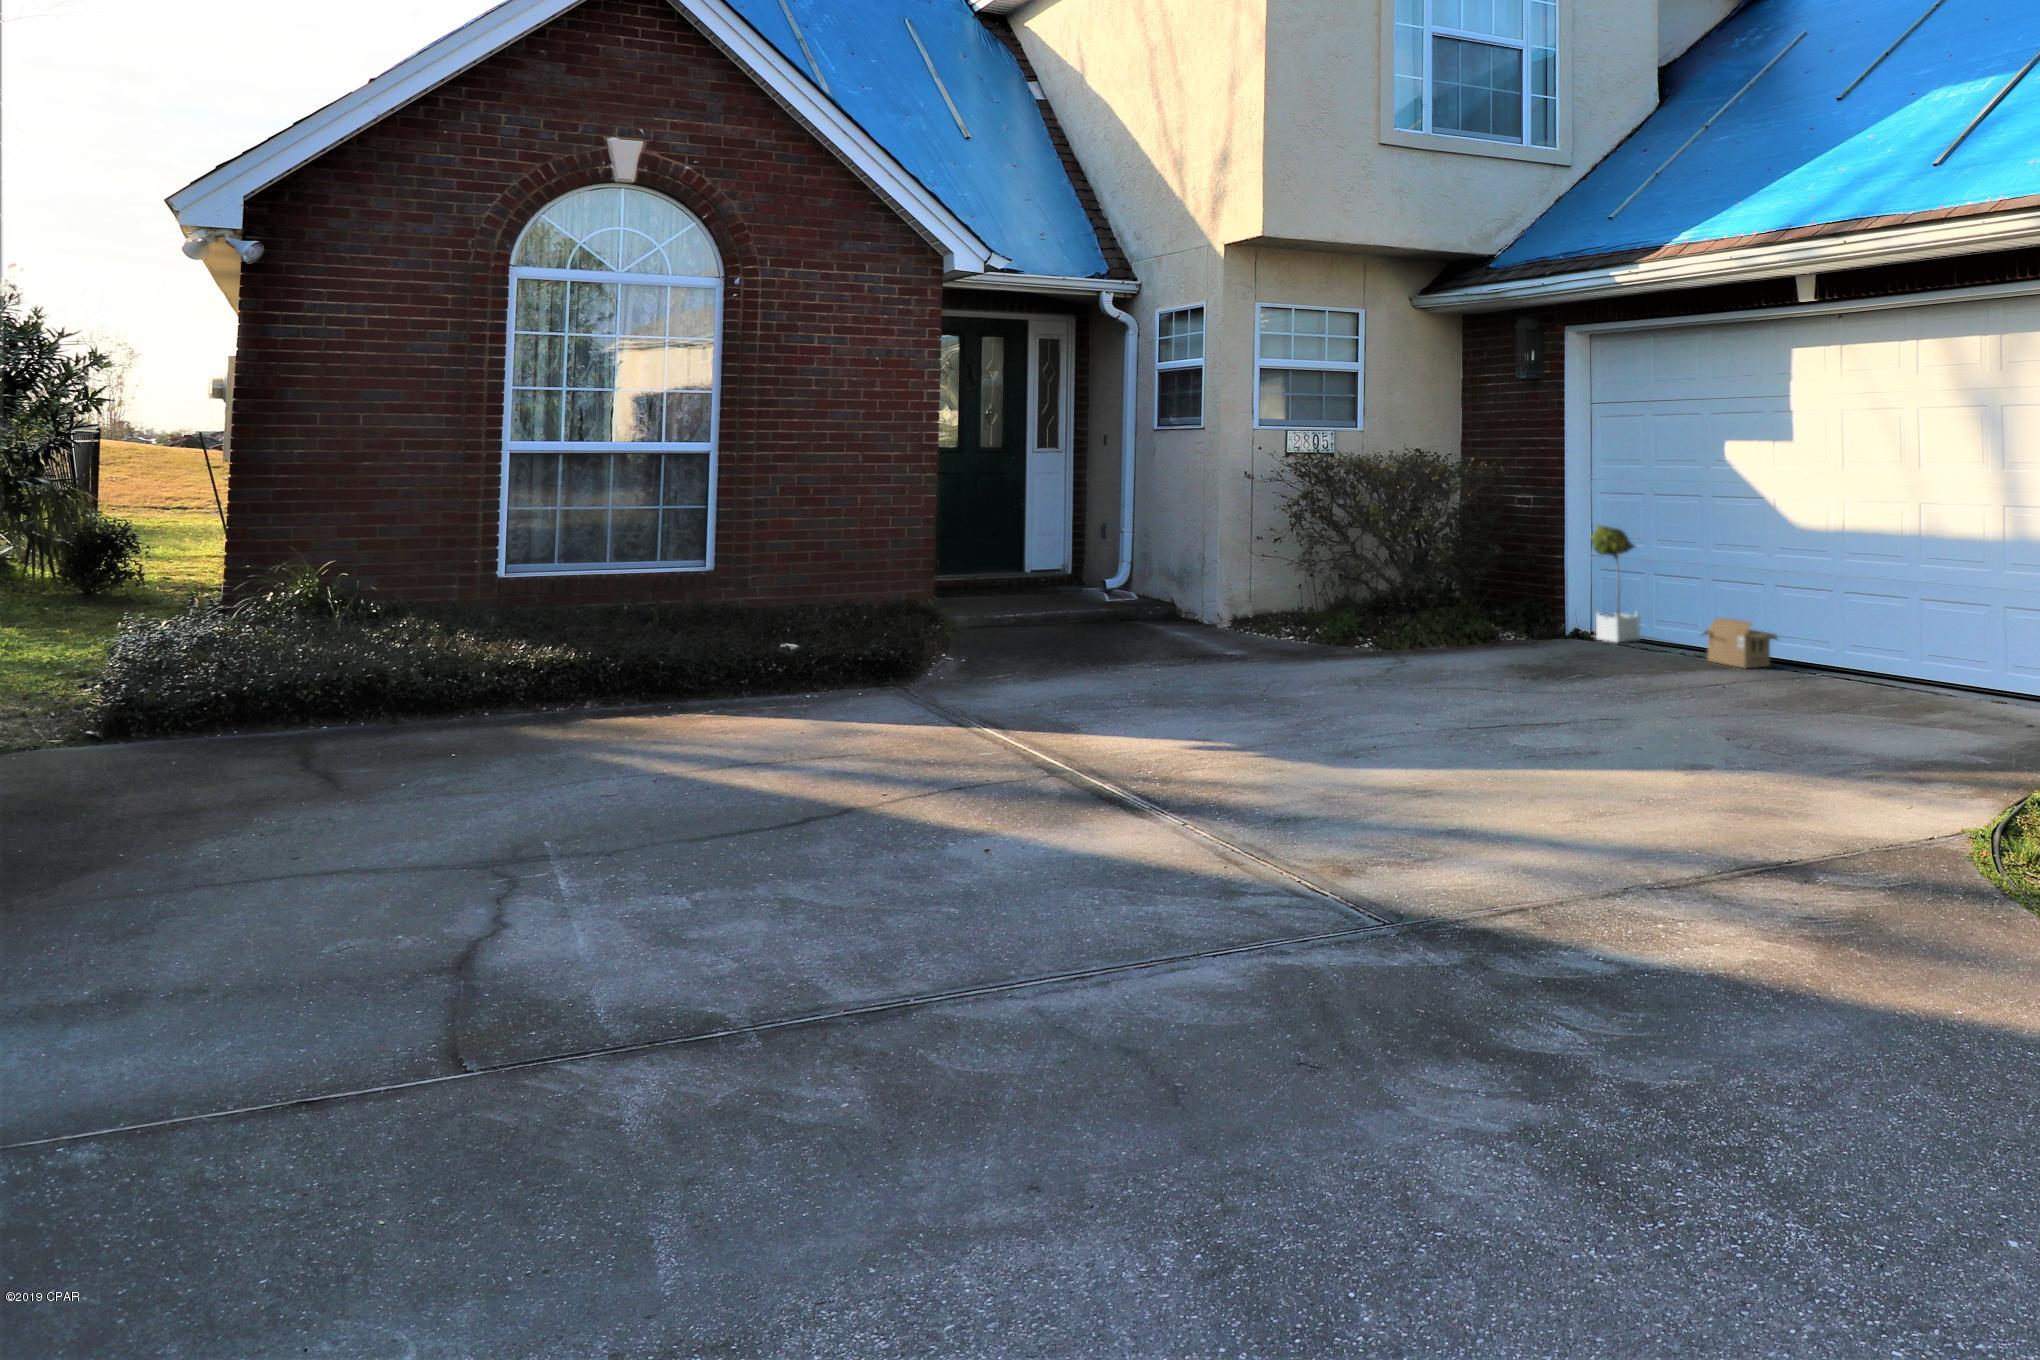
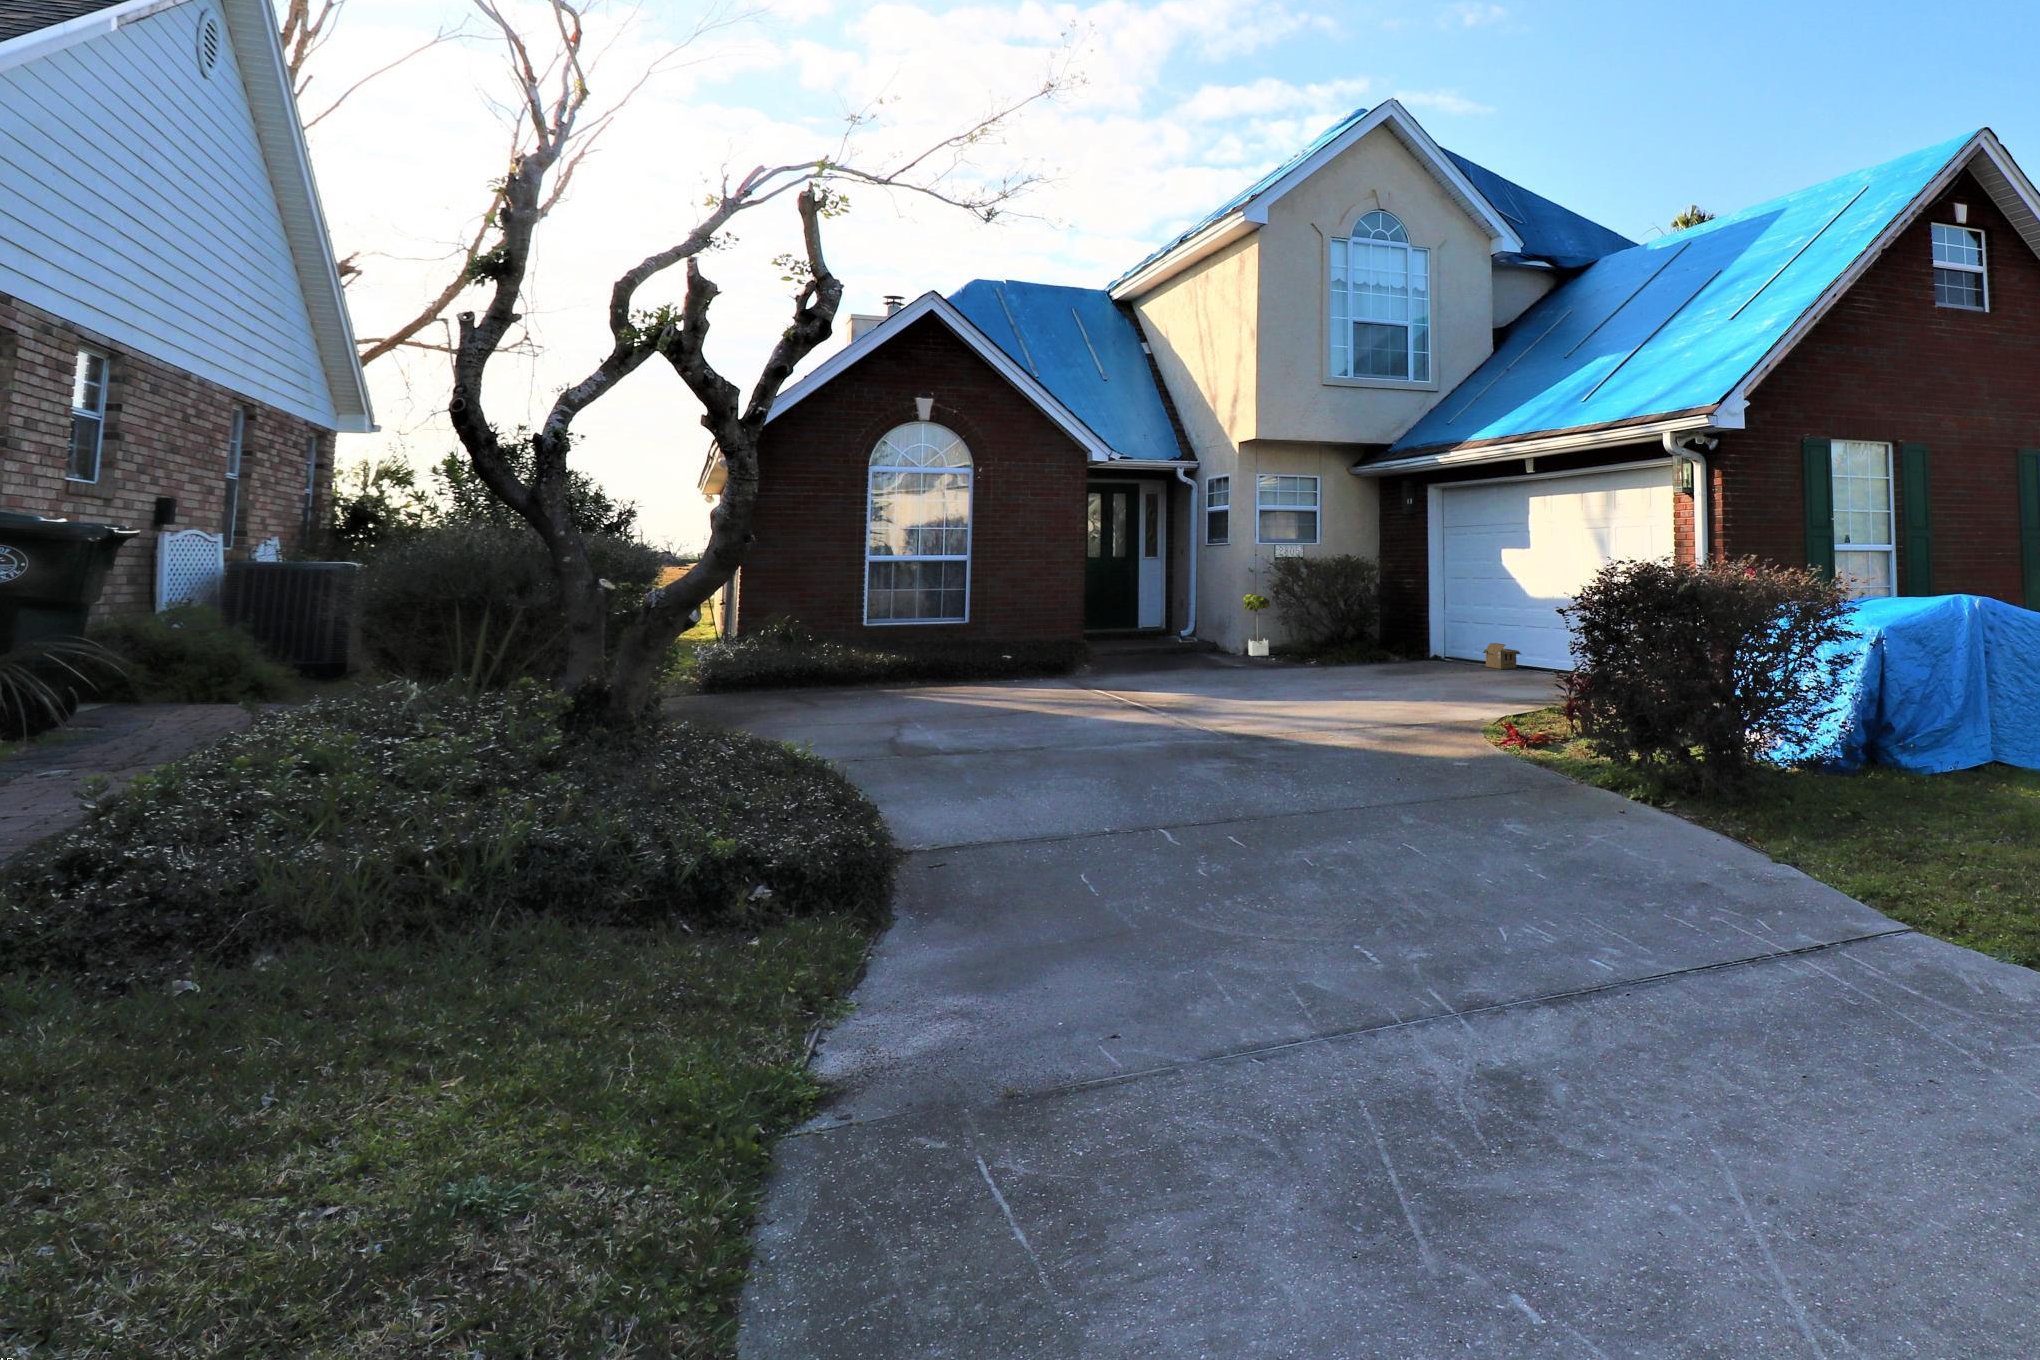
potted tree: present [1590,525,1640,642] -> present [1243,593,1269,656]

